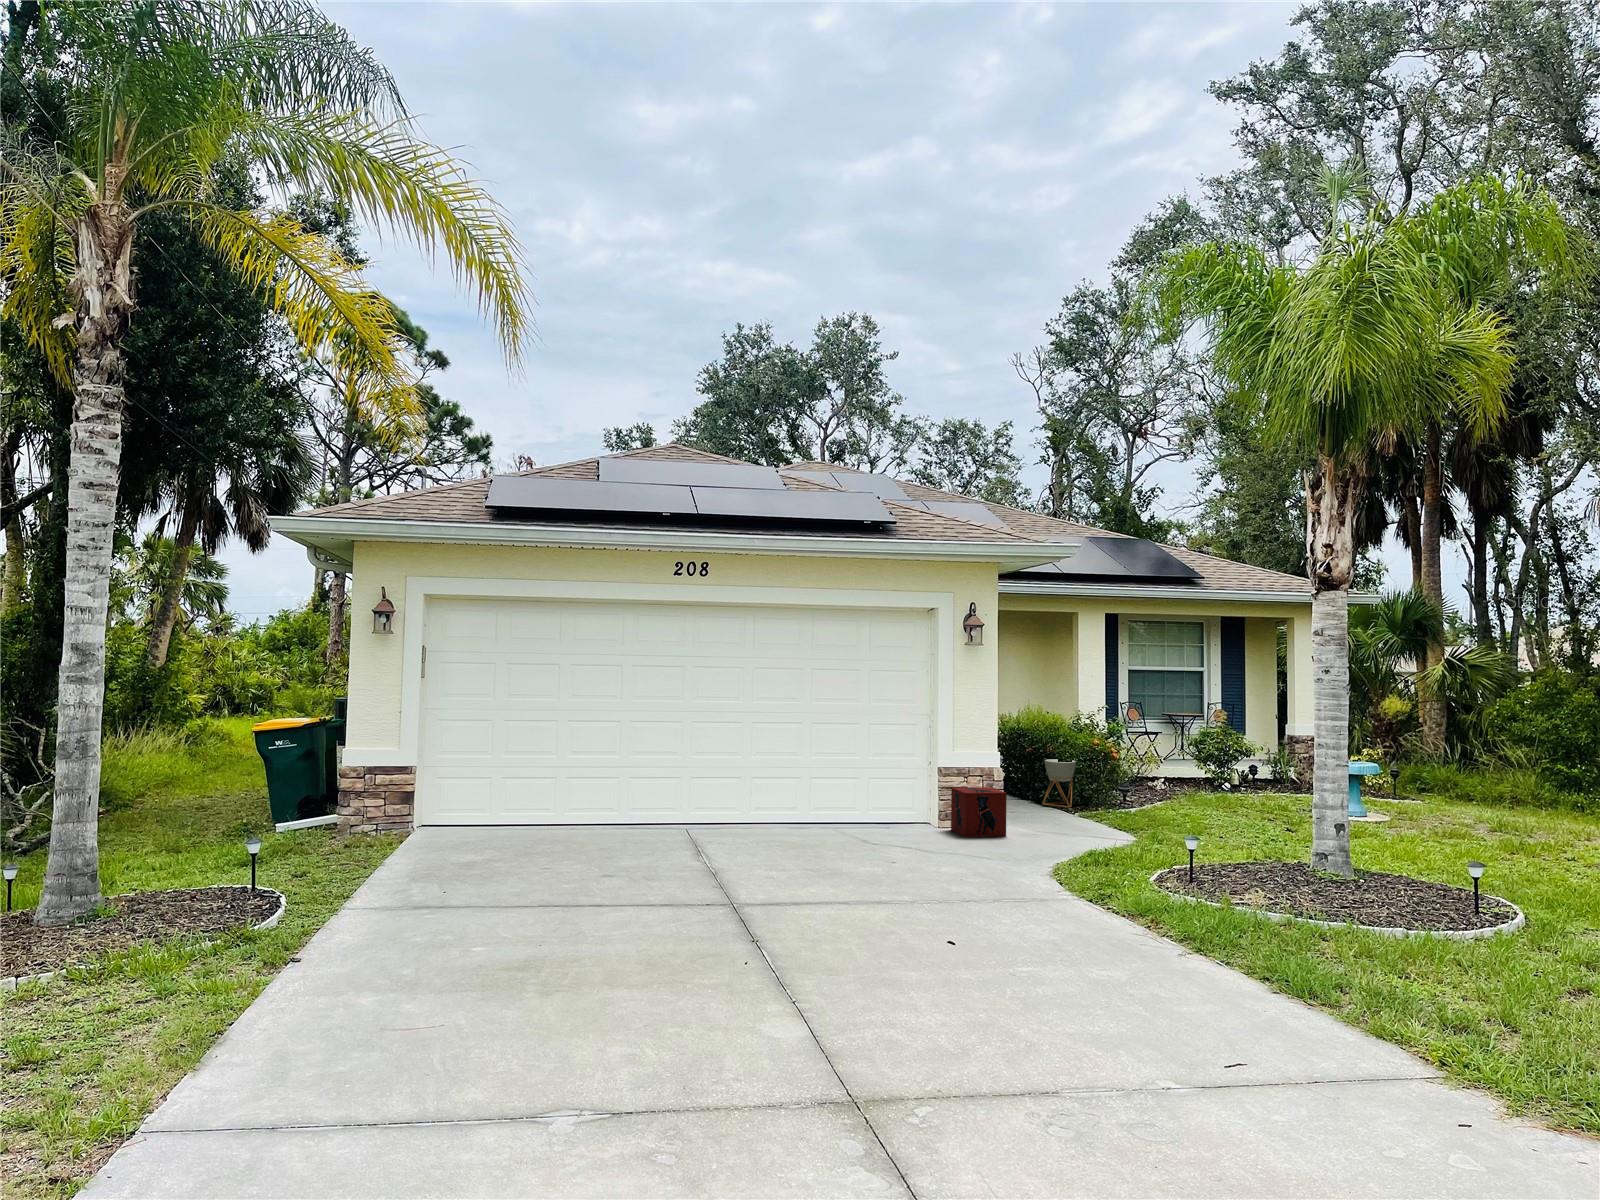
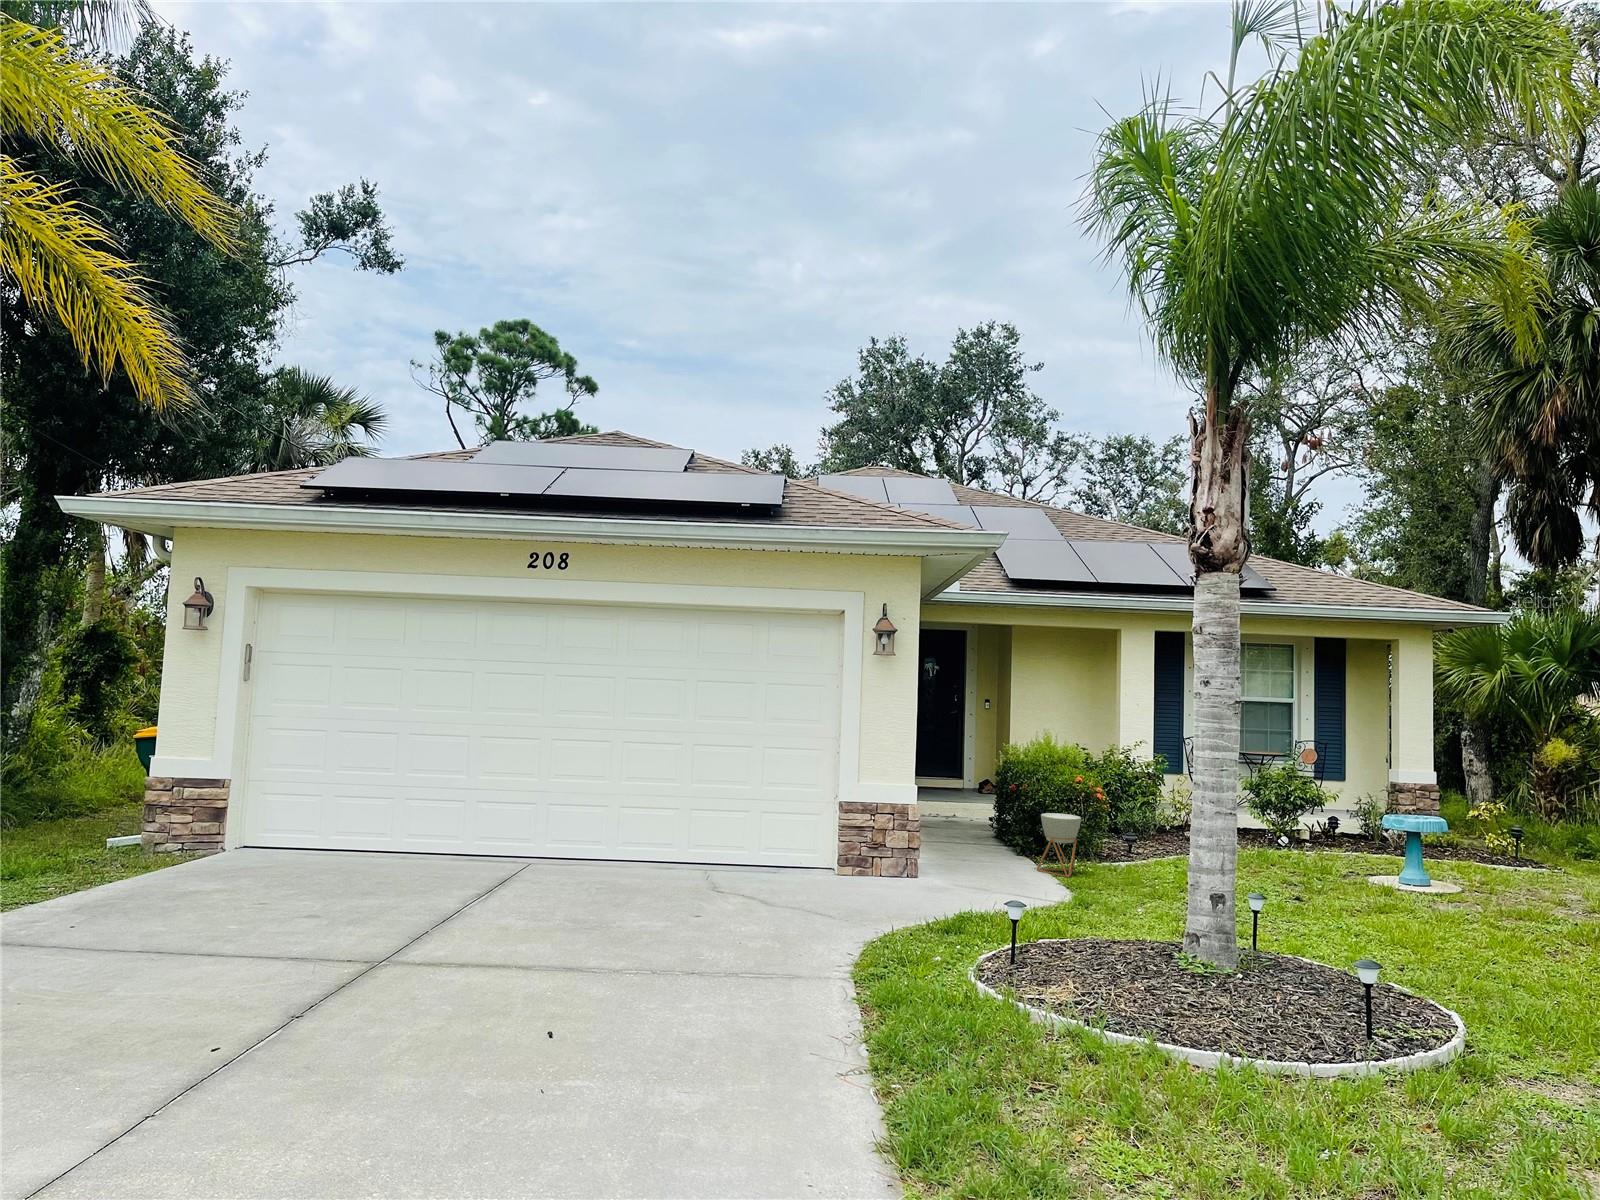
storage box: present [951,787,1006,837] -> none [853,845,912,915]

